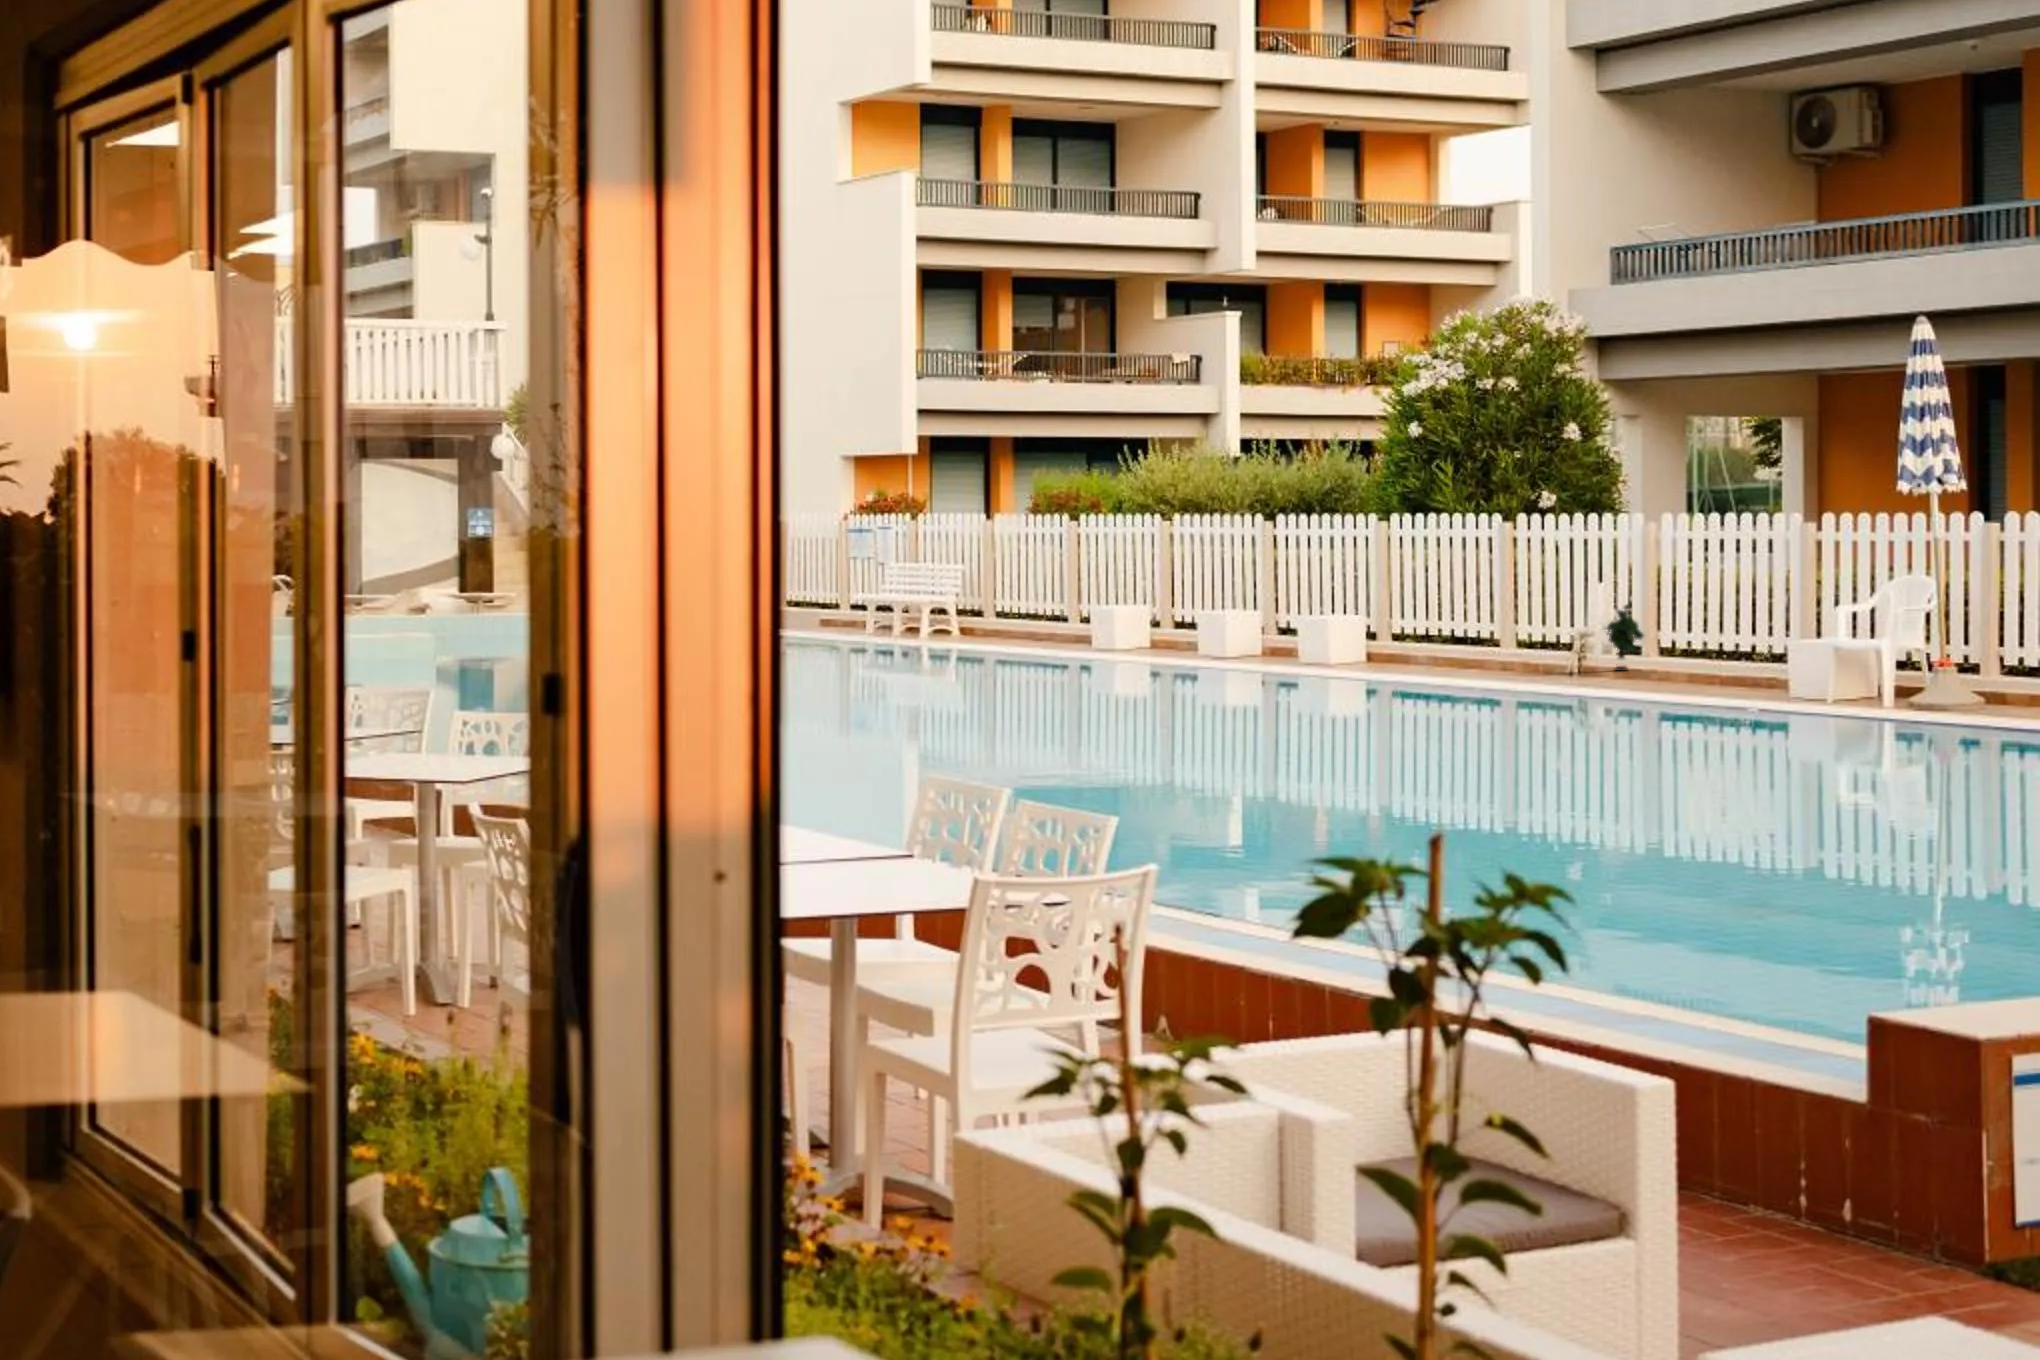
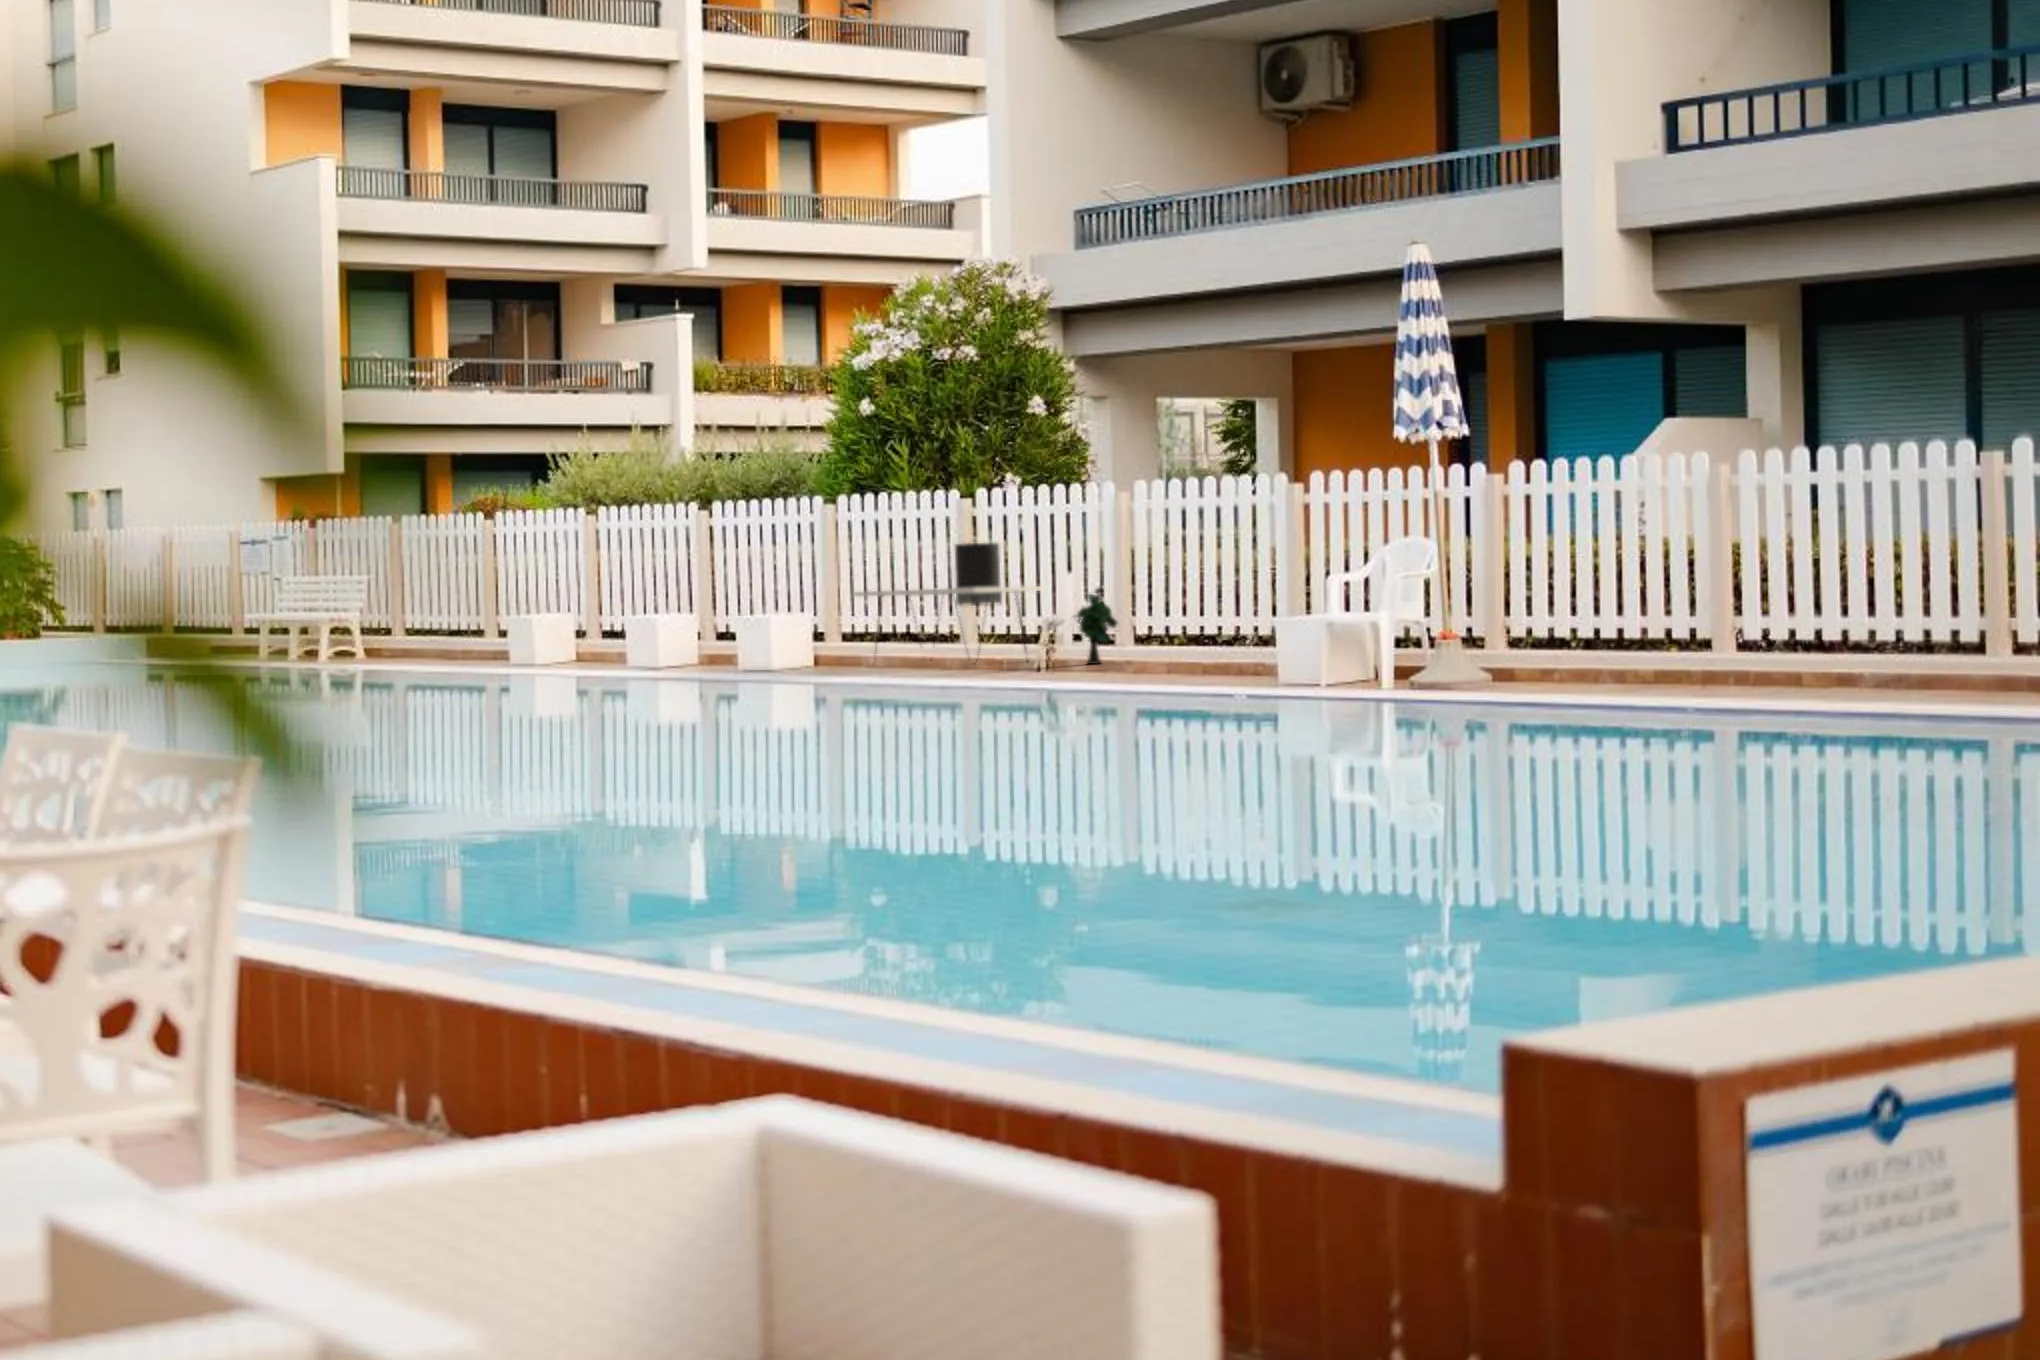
side table: none [1403,561,1577,667] -> present [854,543,1044,651]

